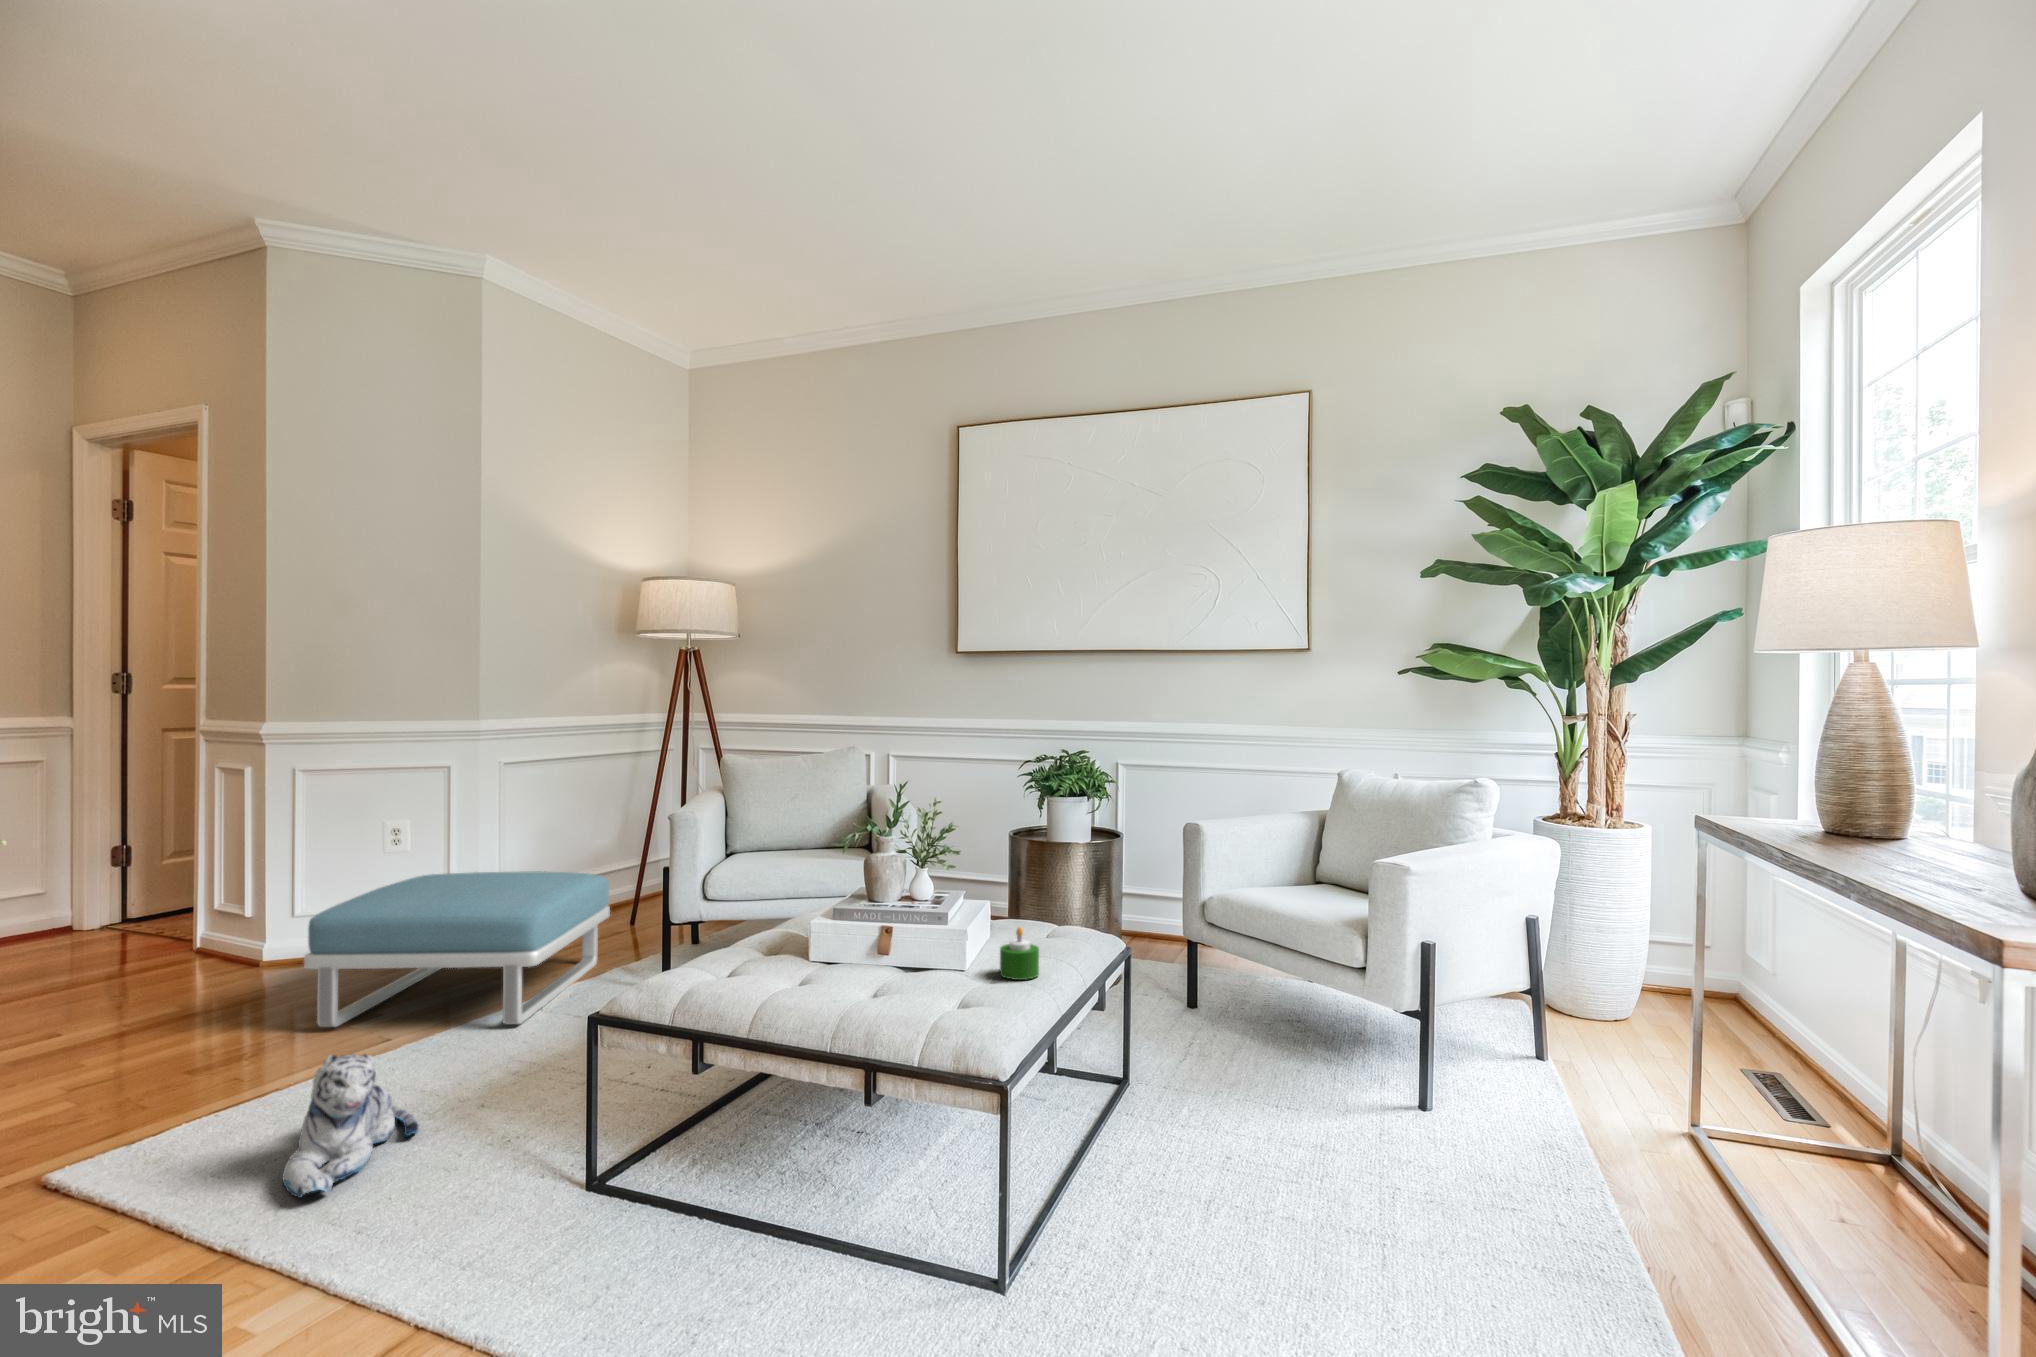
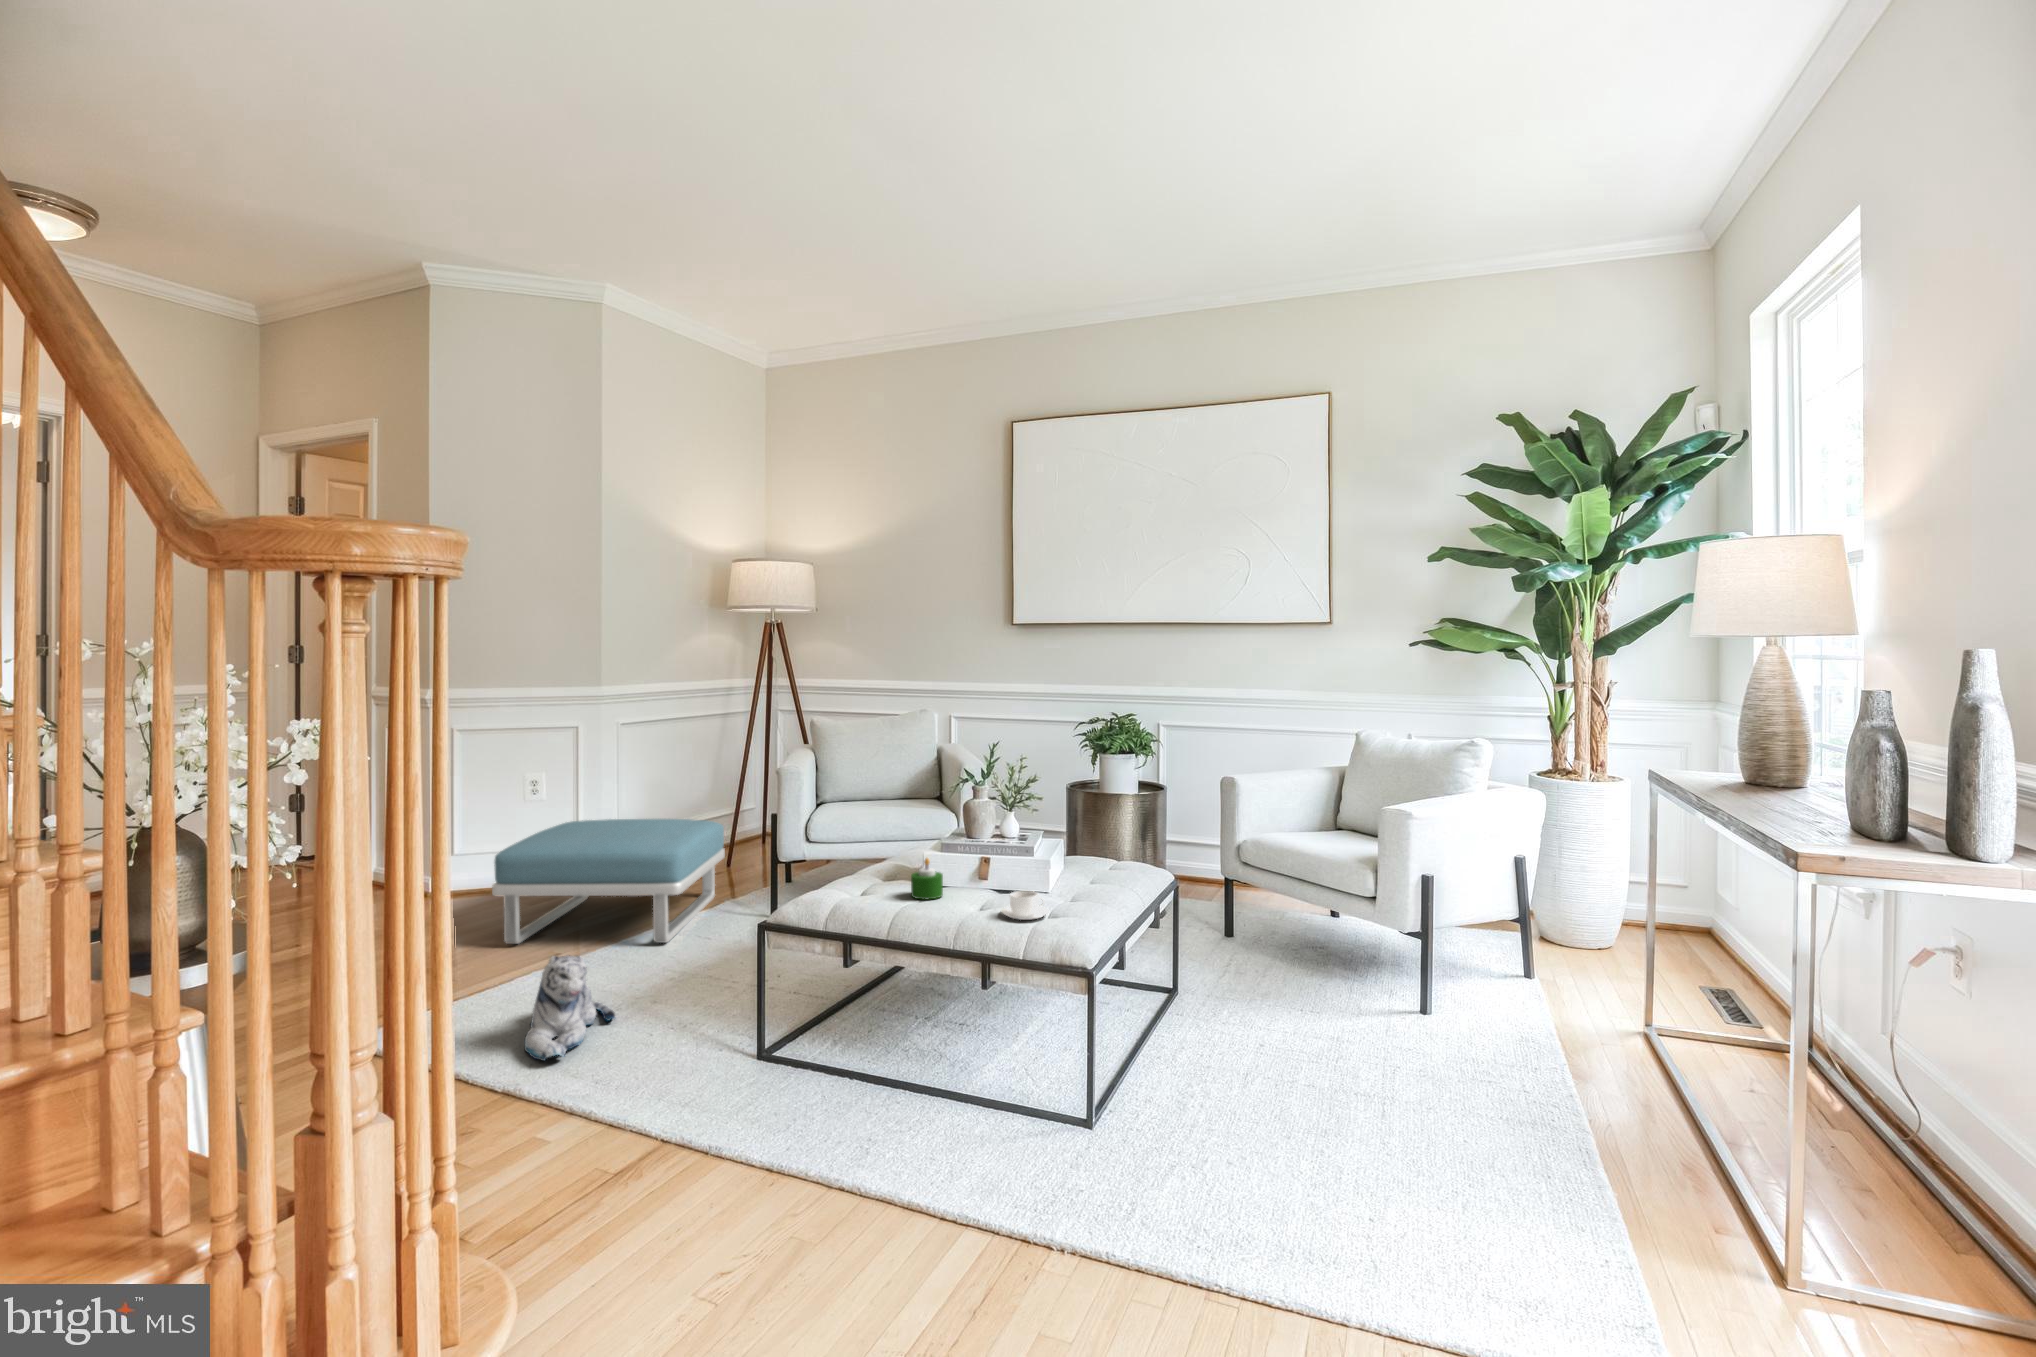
candle: present [1000,927,1039,980] -> present [911,858,943,899]
coffee cup: none [896,972,959,1011] -> present [1001,891,1049,920]

